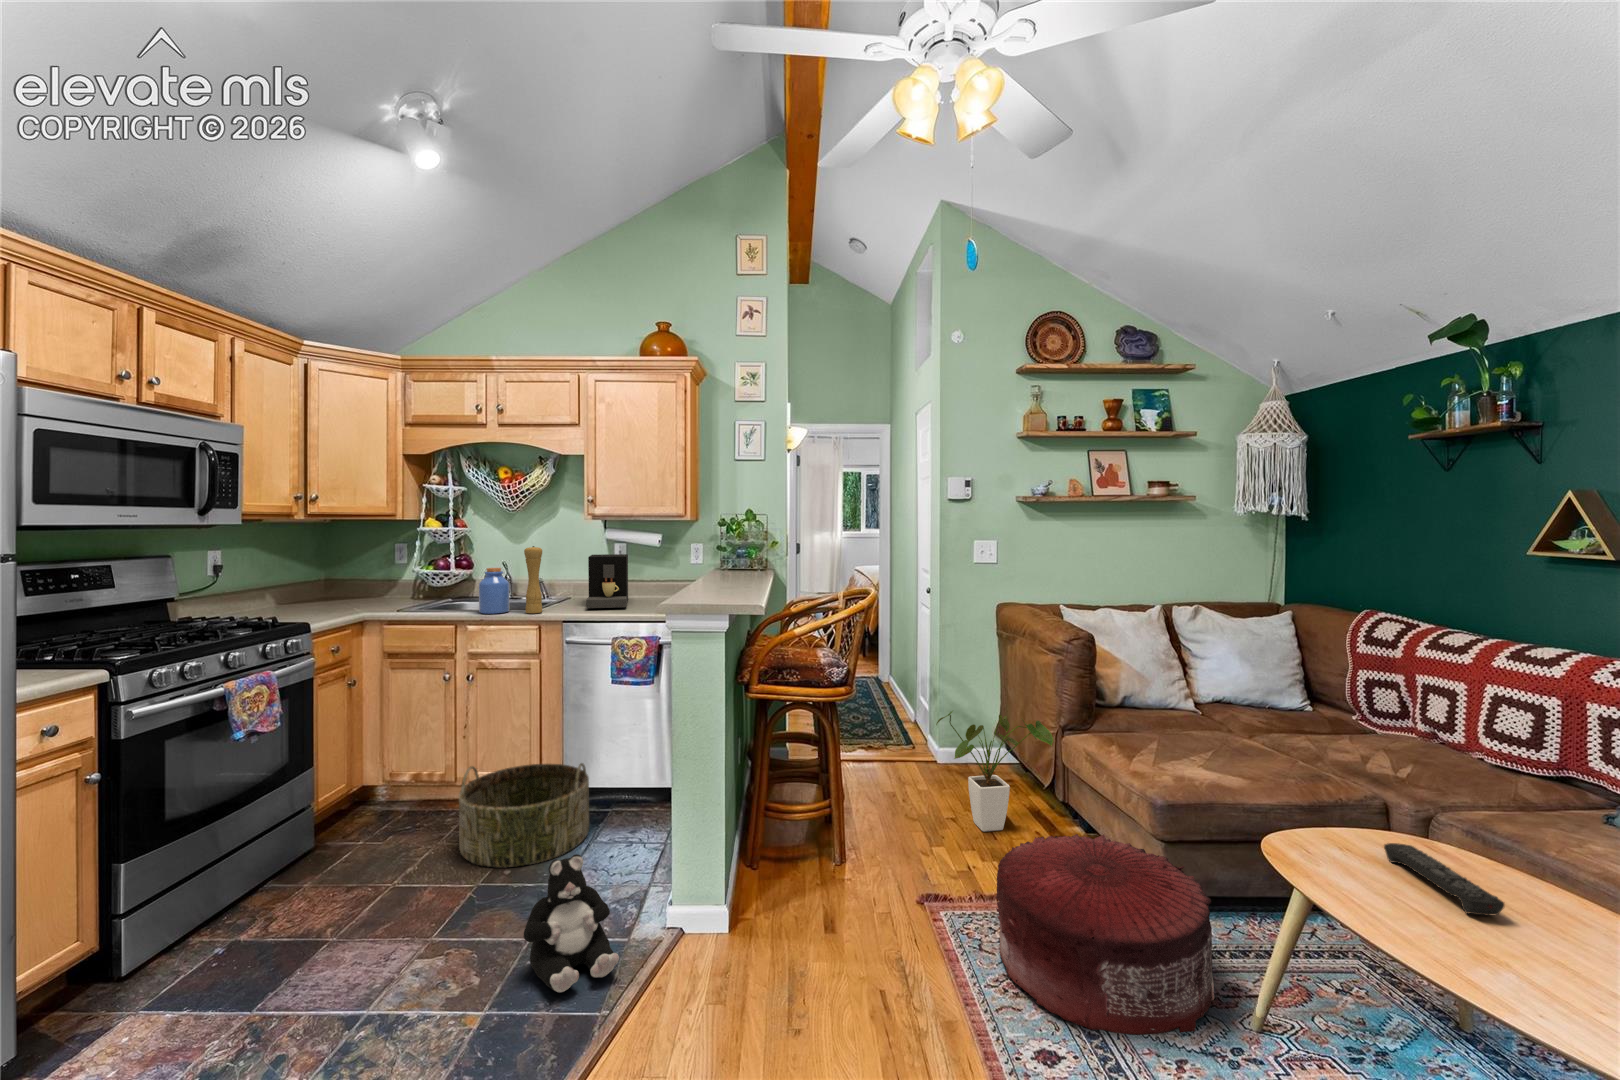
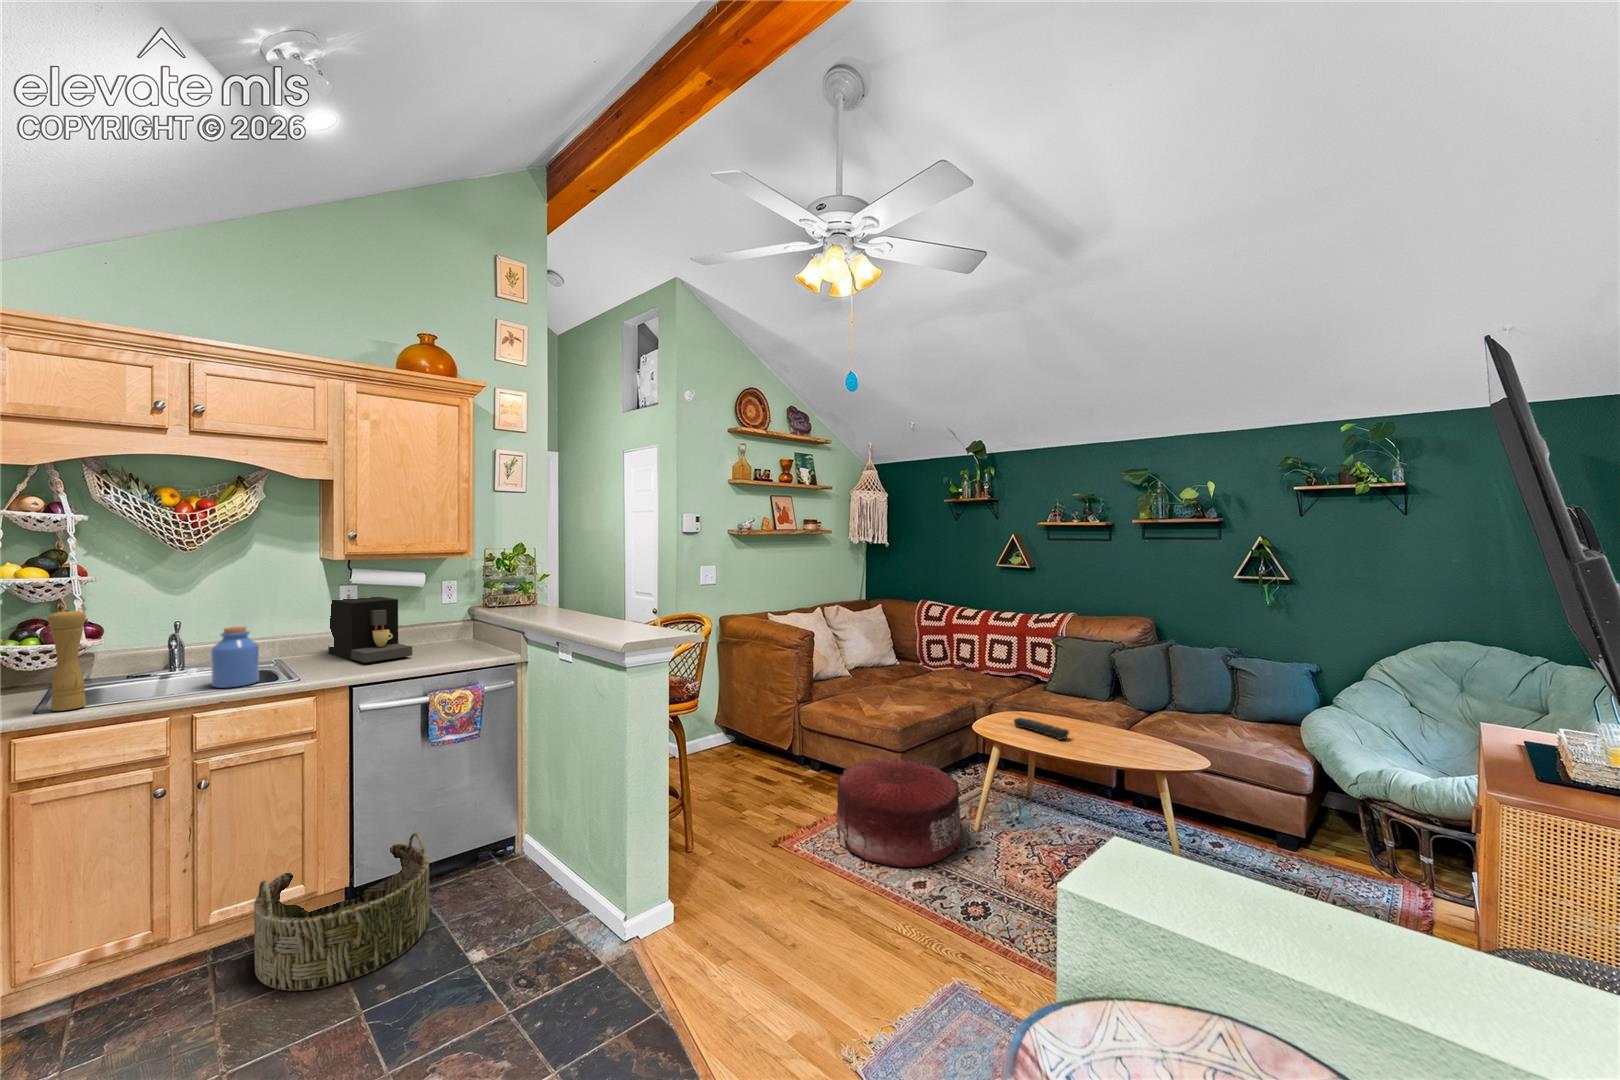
pepper mill: present [524,546,542,613] -> present [48,610,86,711]
house plant: present [936,711,1053,832] -> none [721,696,805,787]
plush toy: present [524,854,619,993] -> none [532,895,634,1020]

